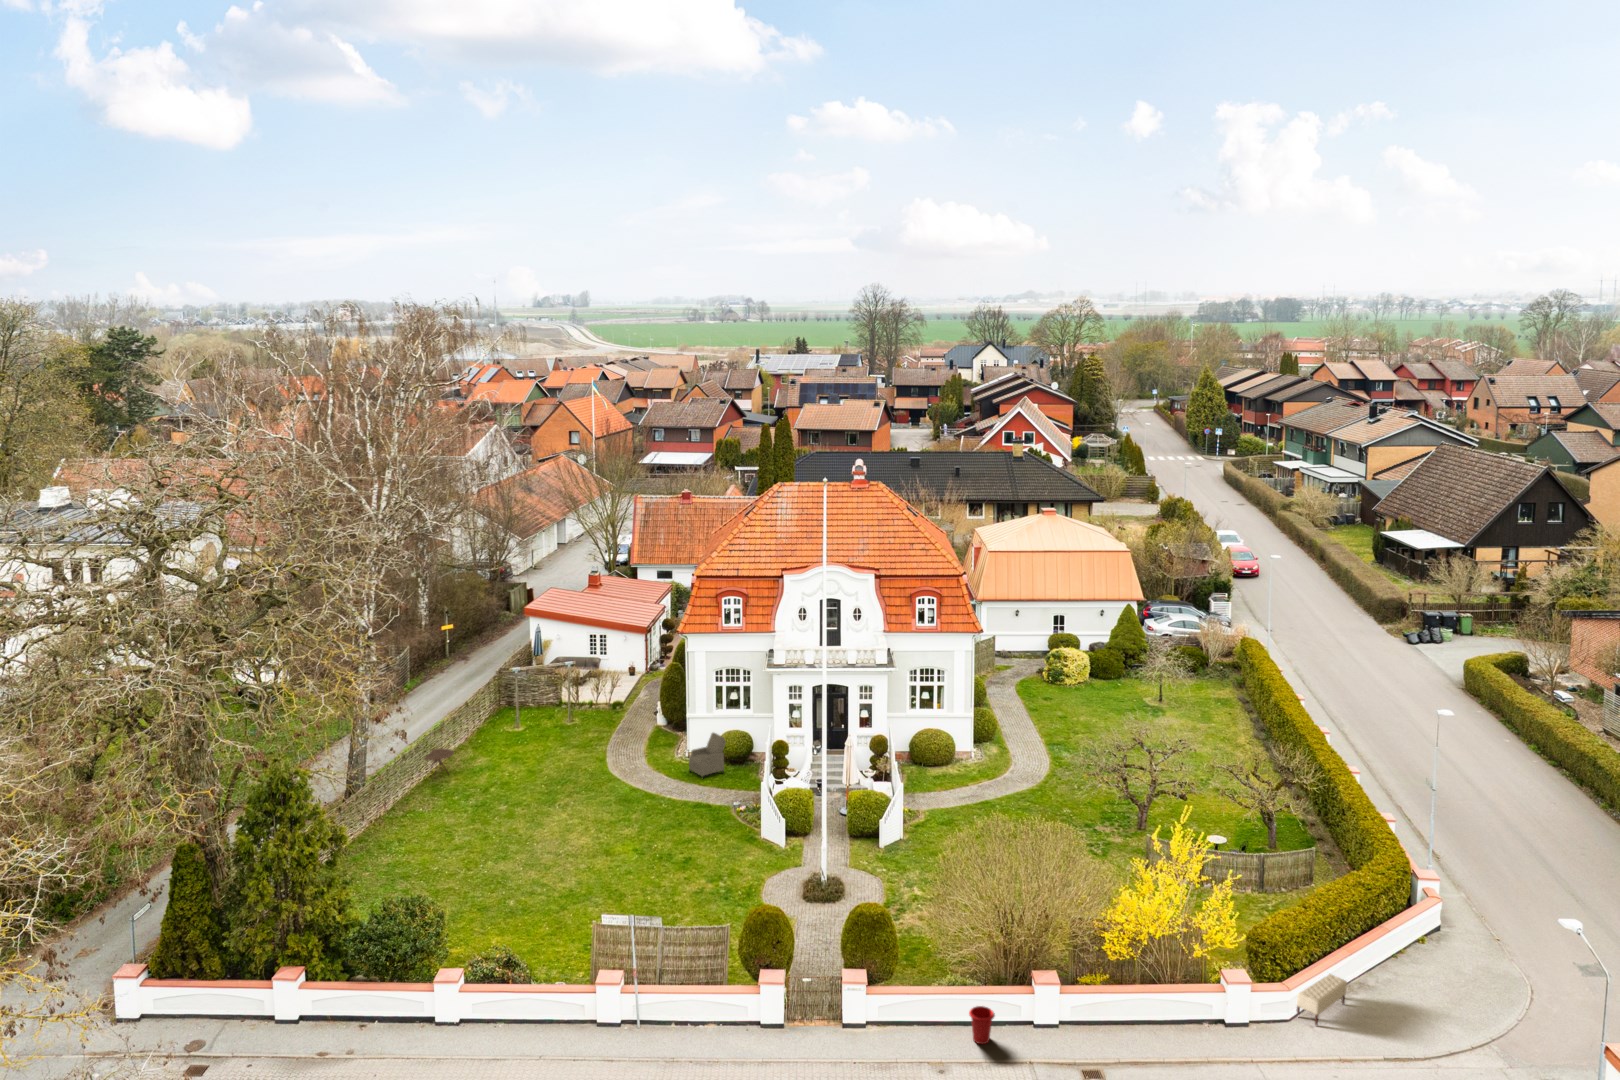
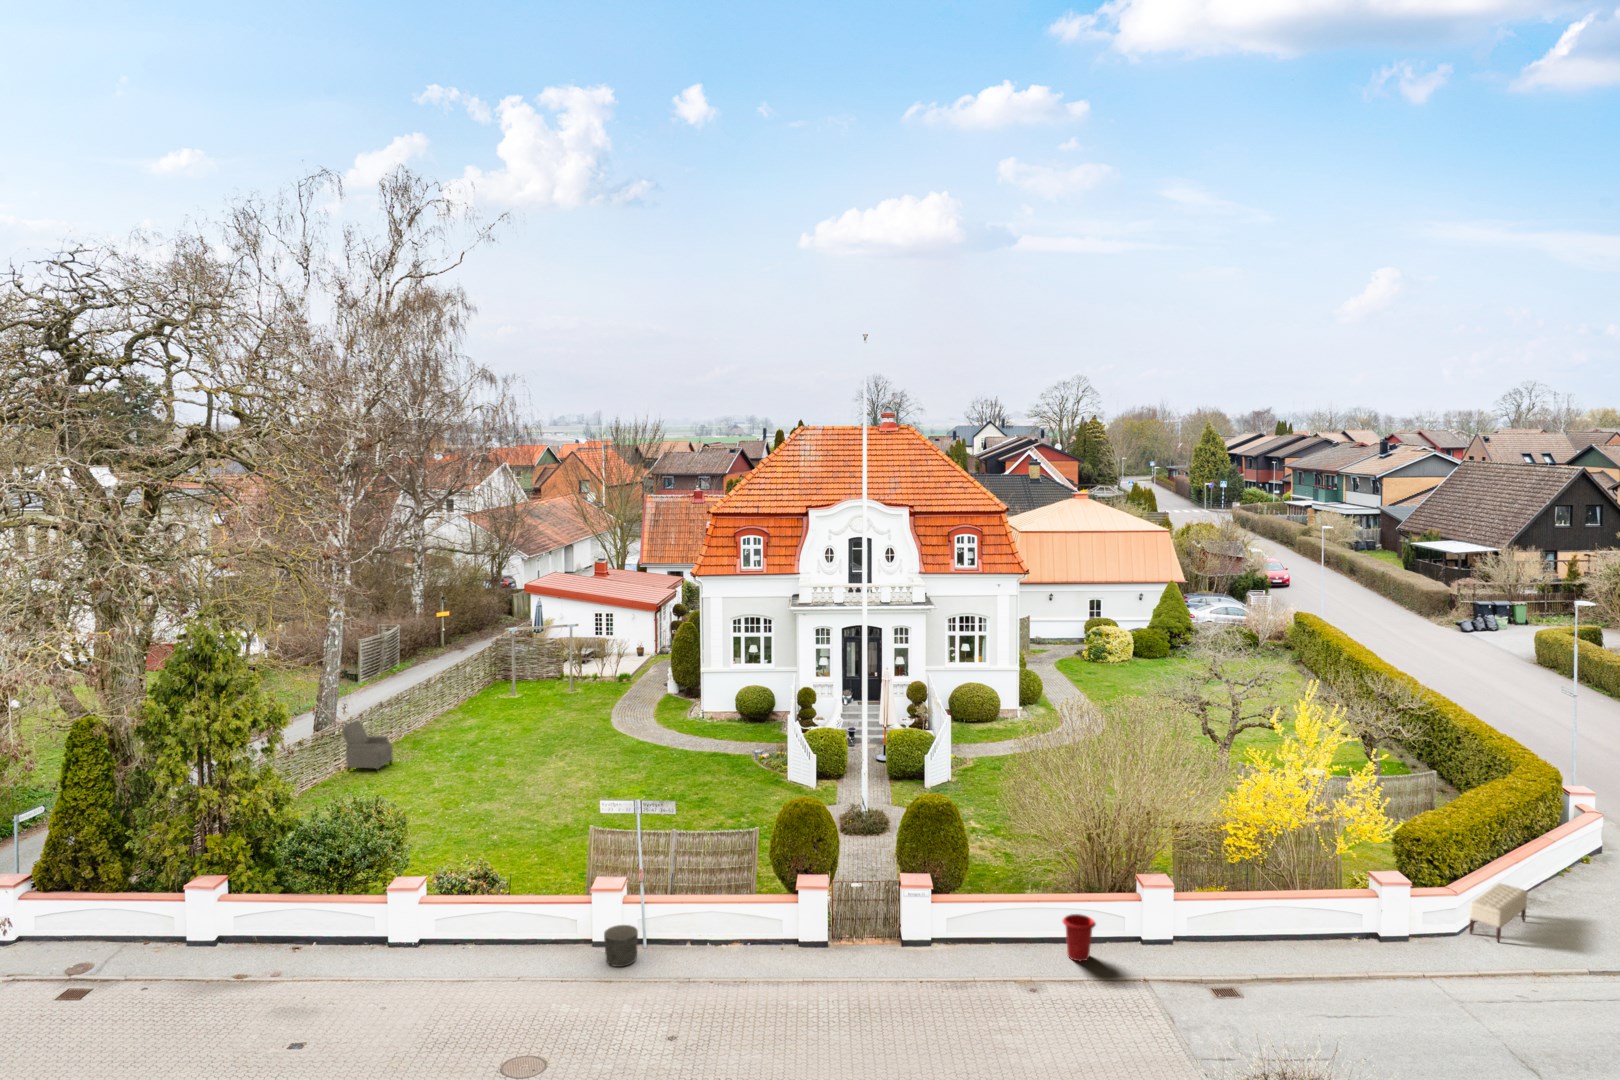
chair: present [689,733,726,779] -> present [342,720,393,773]
round table: present [424,748,454,770] -> none [406,705,443,737]
planter: none [607,1014,634,1049] -> present [604,925,638,967]

